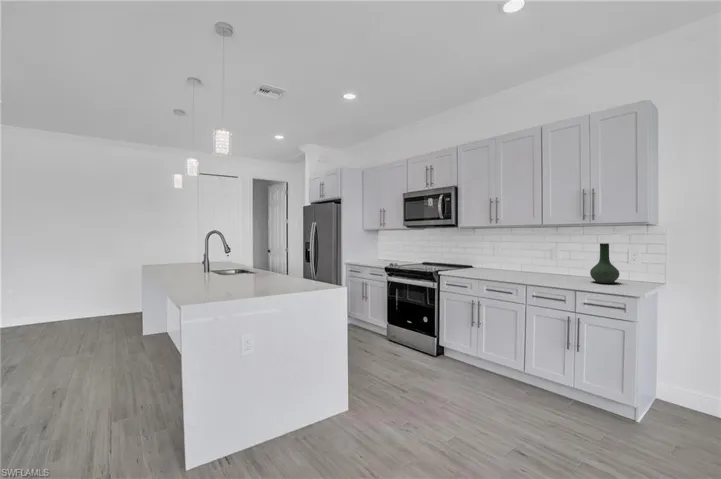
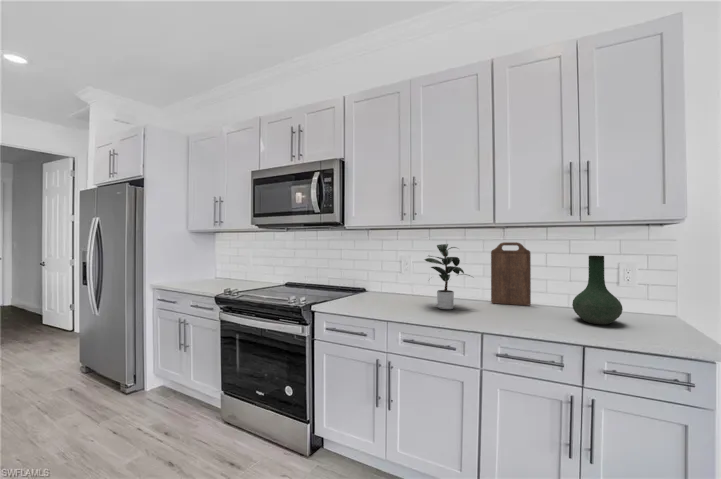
cutting board: none [552,236,578,276] -> present [491,242,531,305]
potted plant: none [500,237,539,275] -> present [425,244,470,309]

